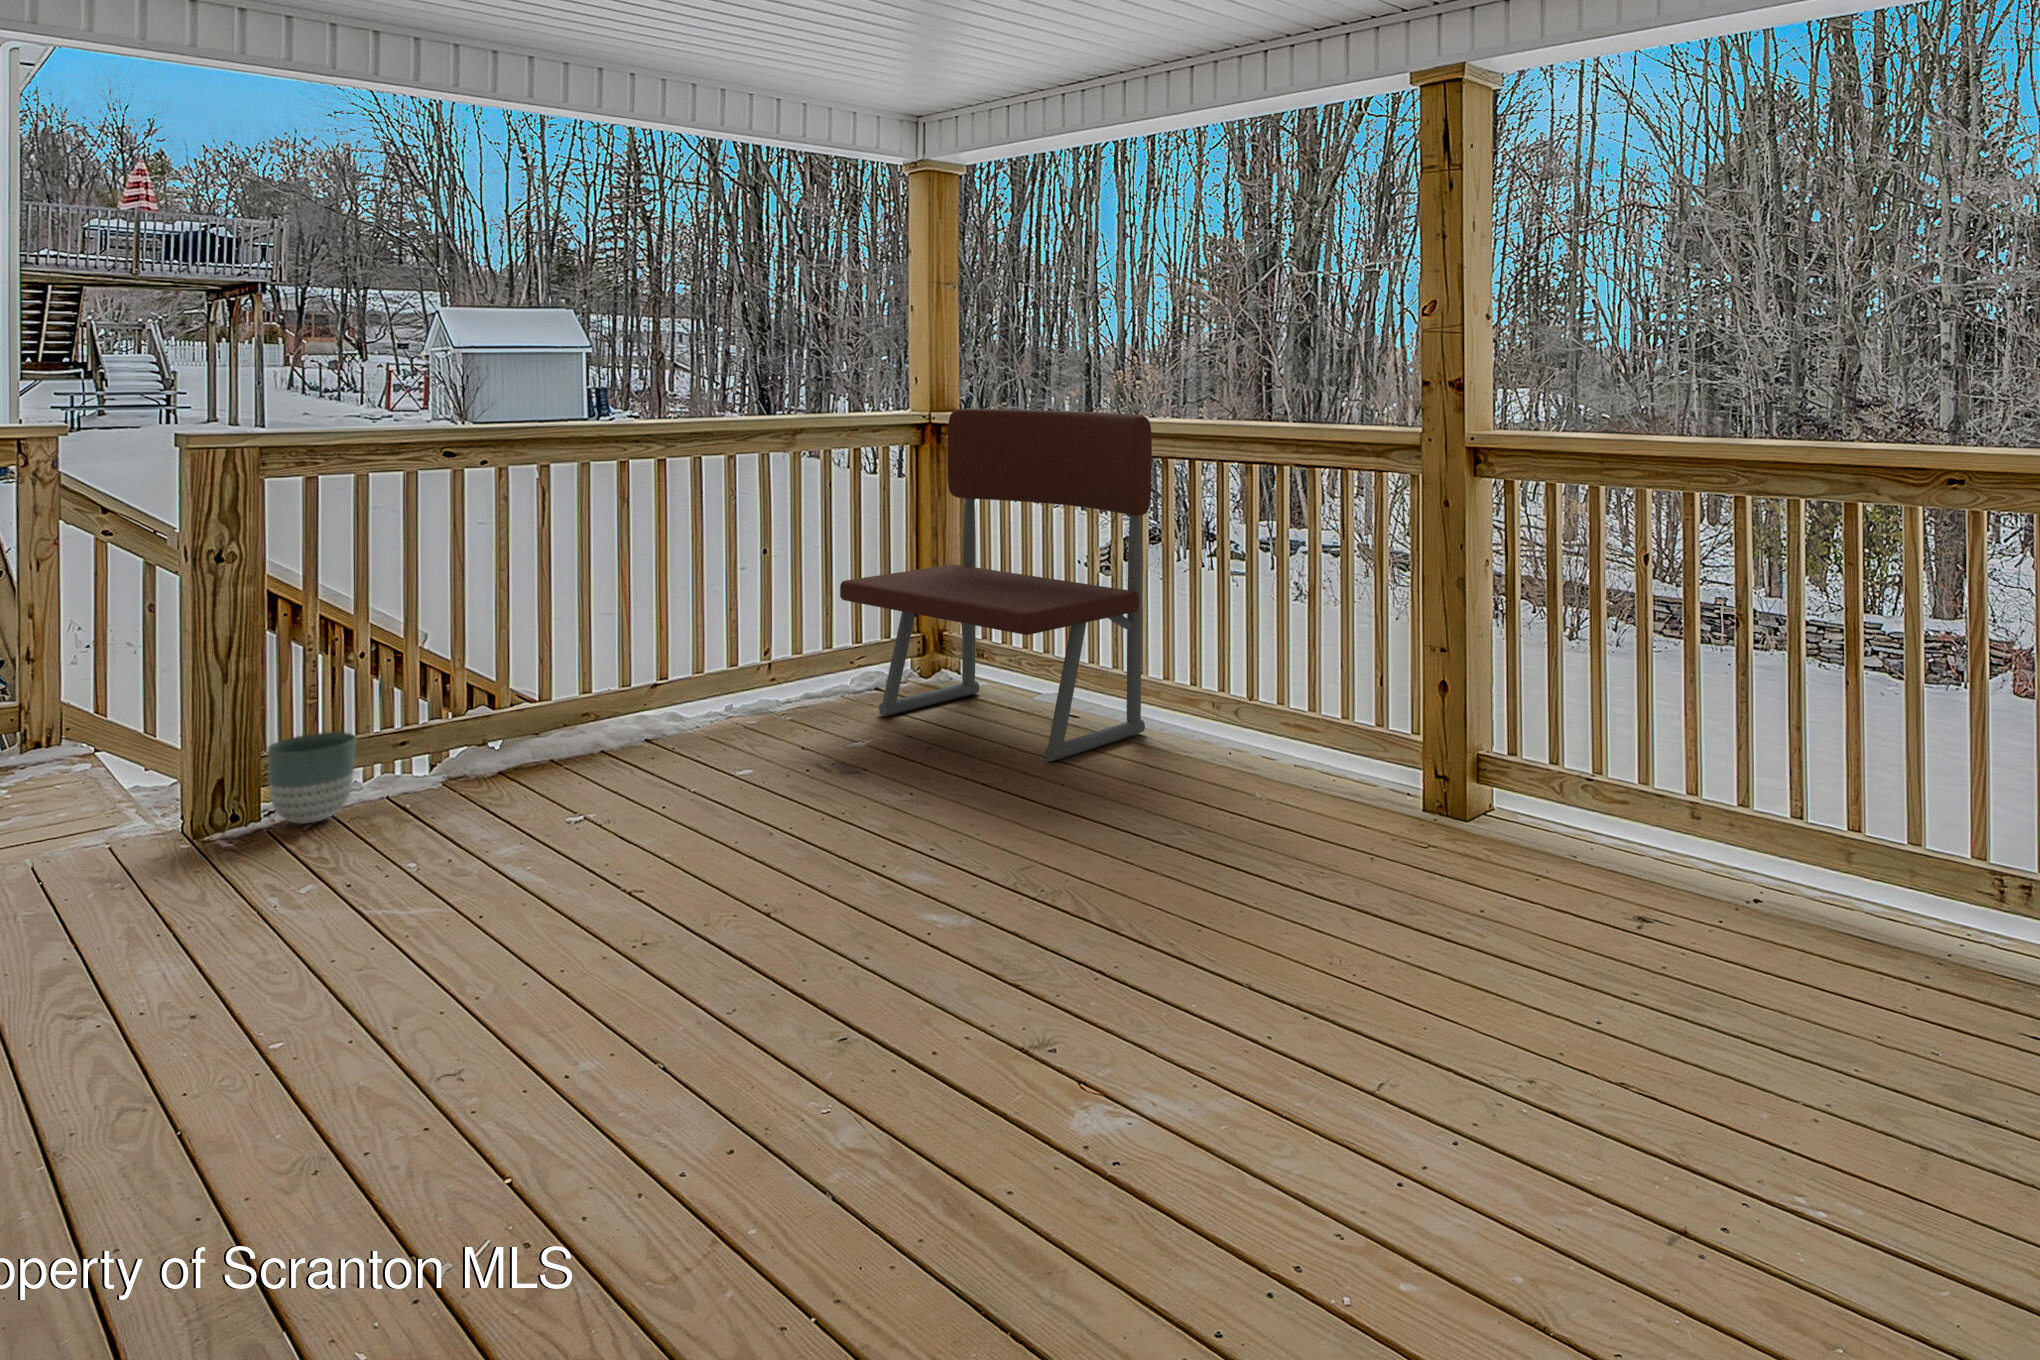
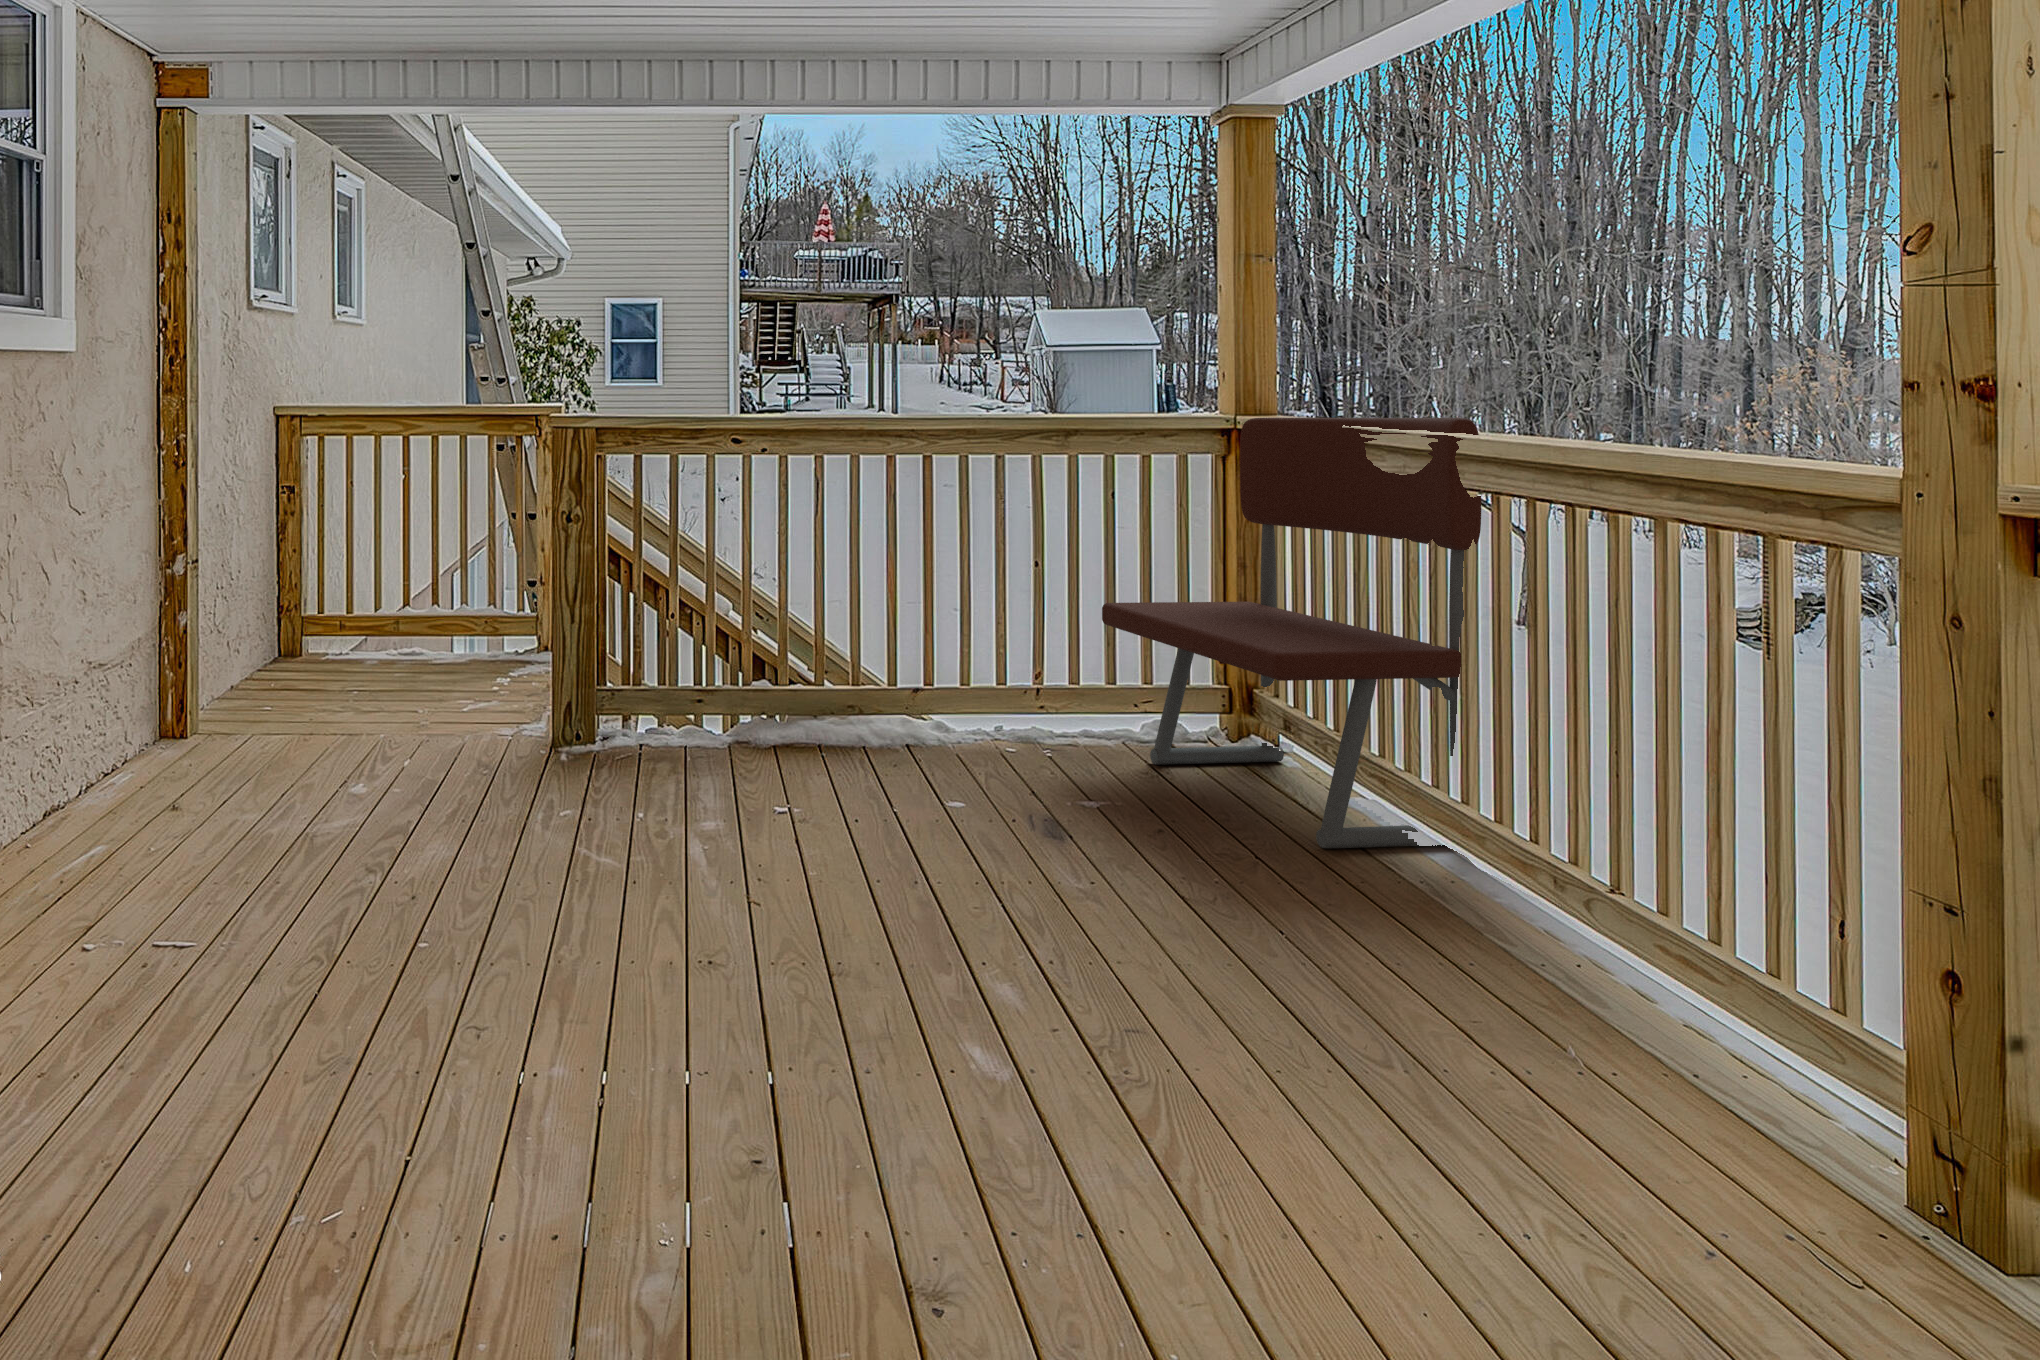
planter: present [267,732,356,824] -> none [591,677,653,752]

